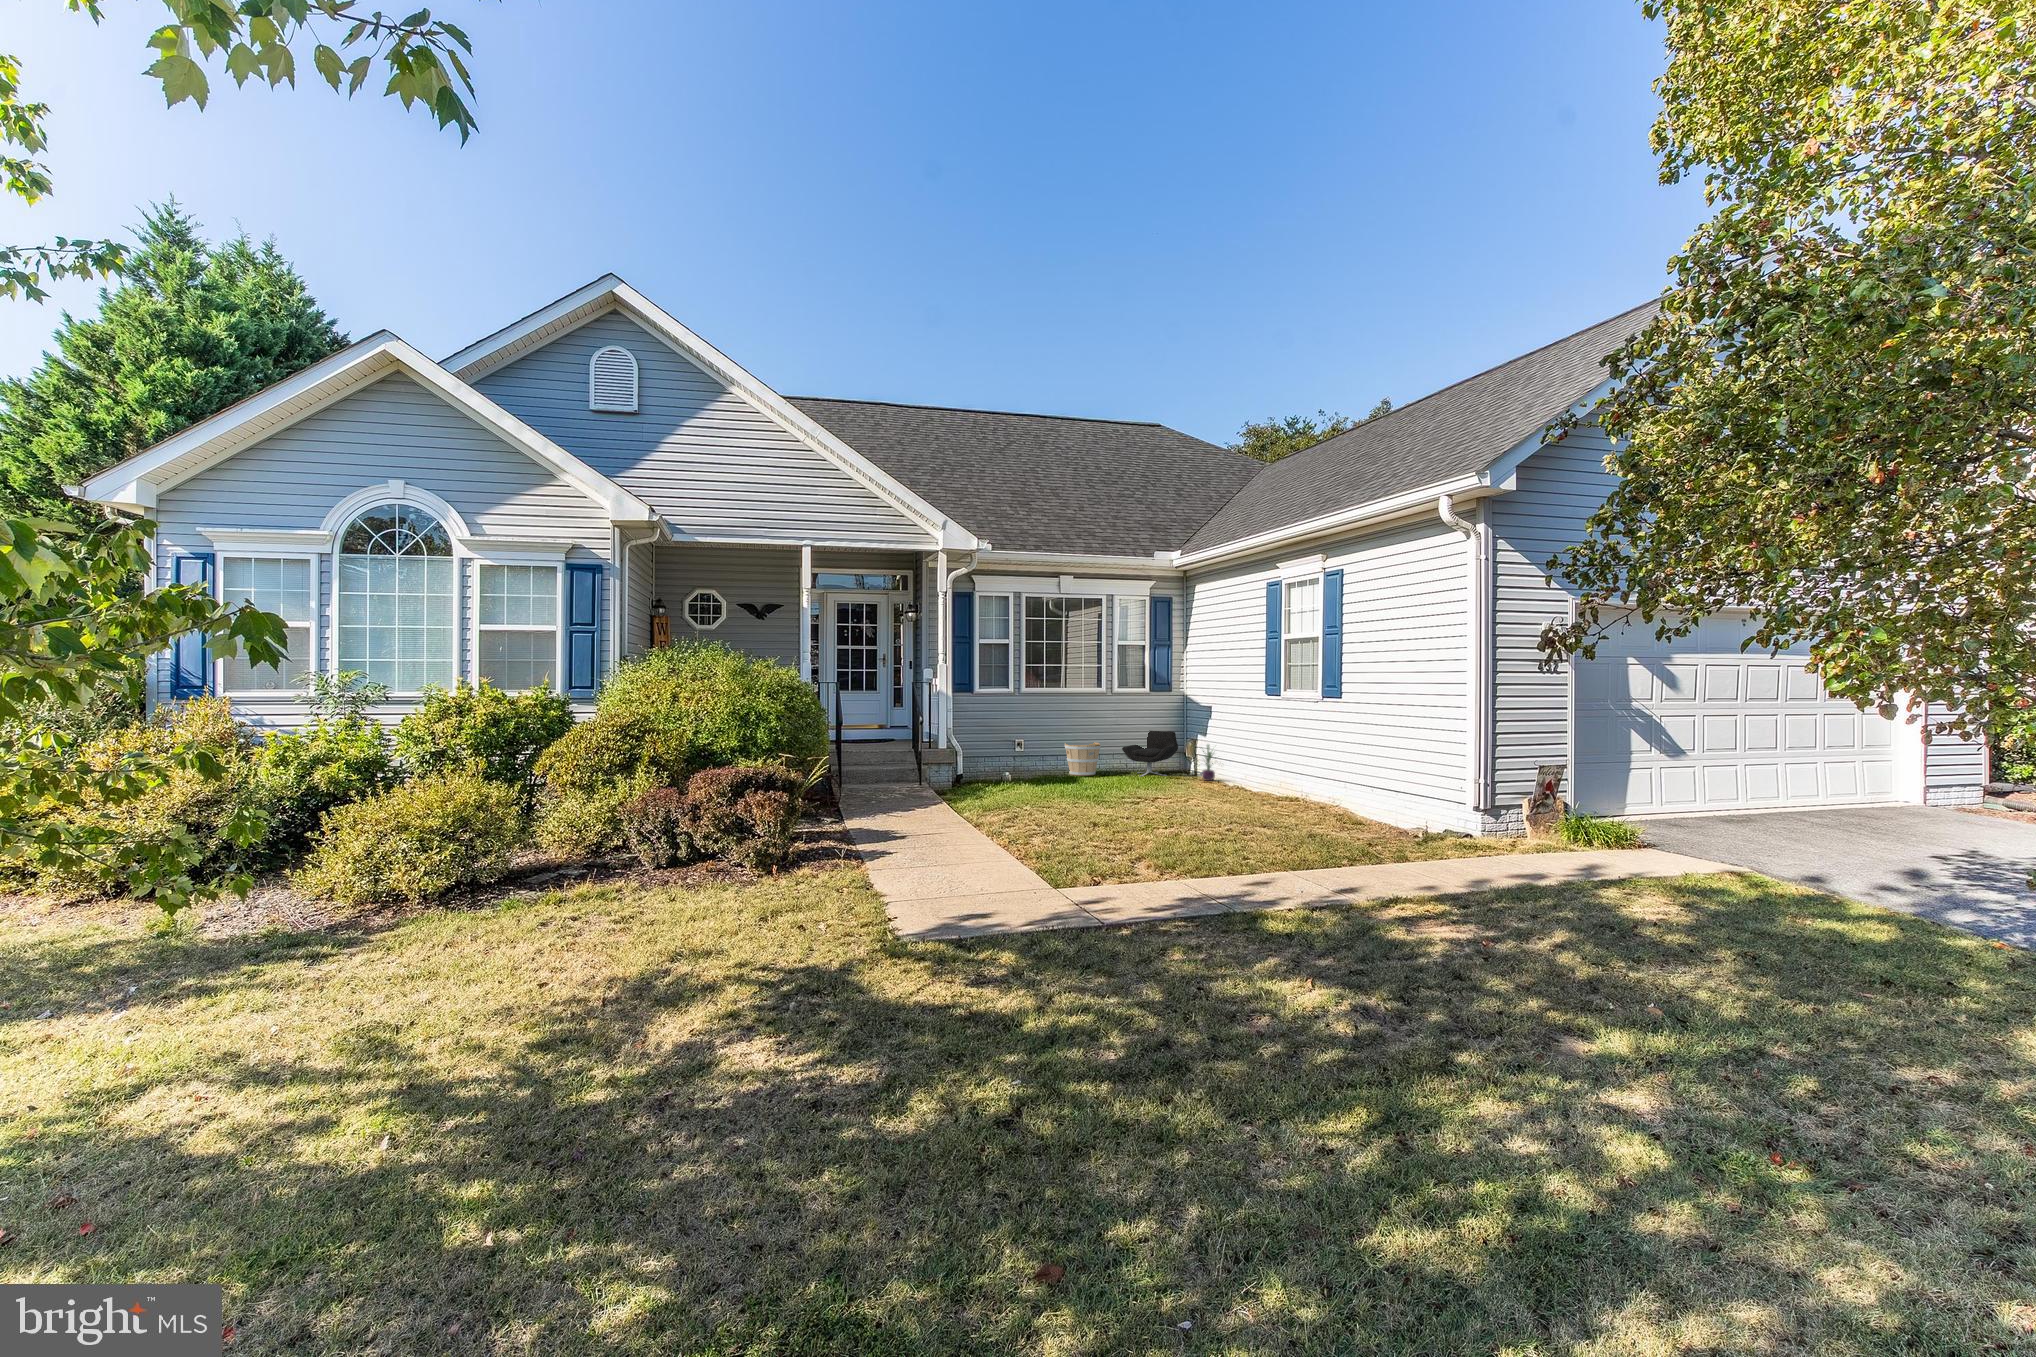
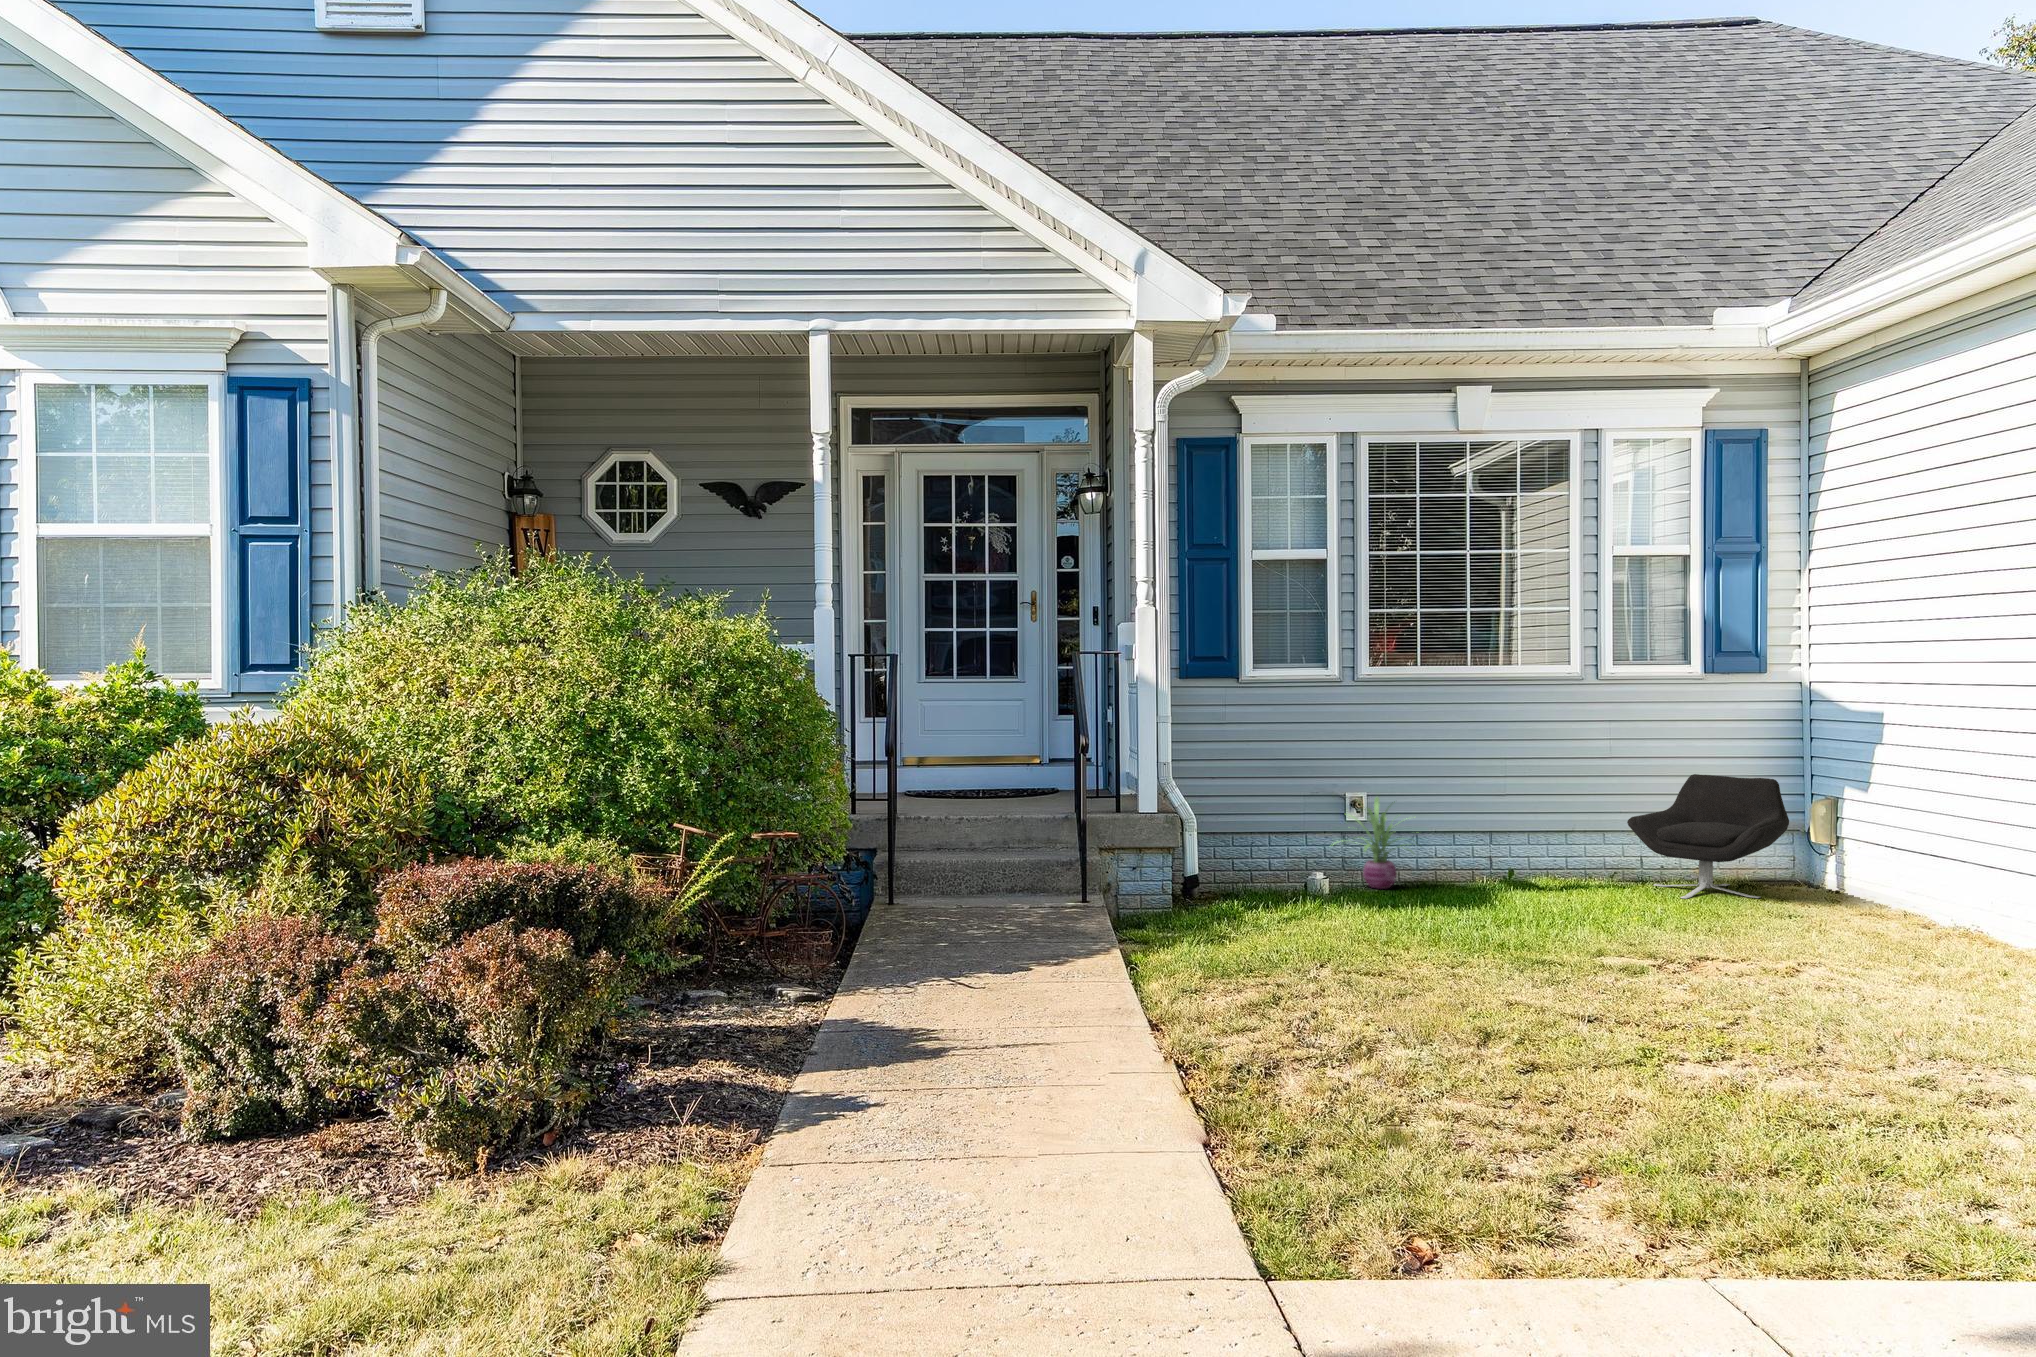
wooden bucket: present [1065,742,1101,776] -> none [1470,802,1570,891]
decorative plant: present [1202,745,1215,781] -> present [1349,797,1415,889]

